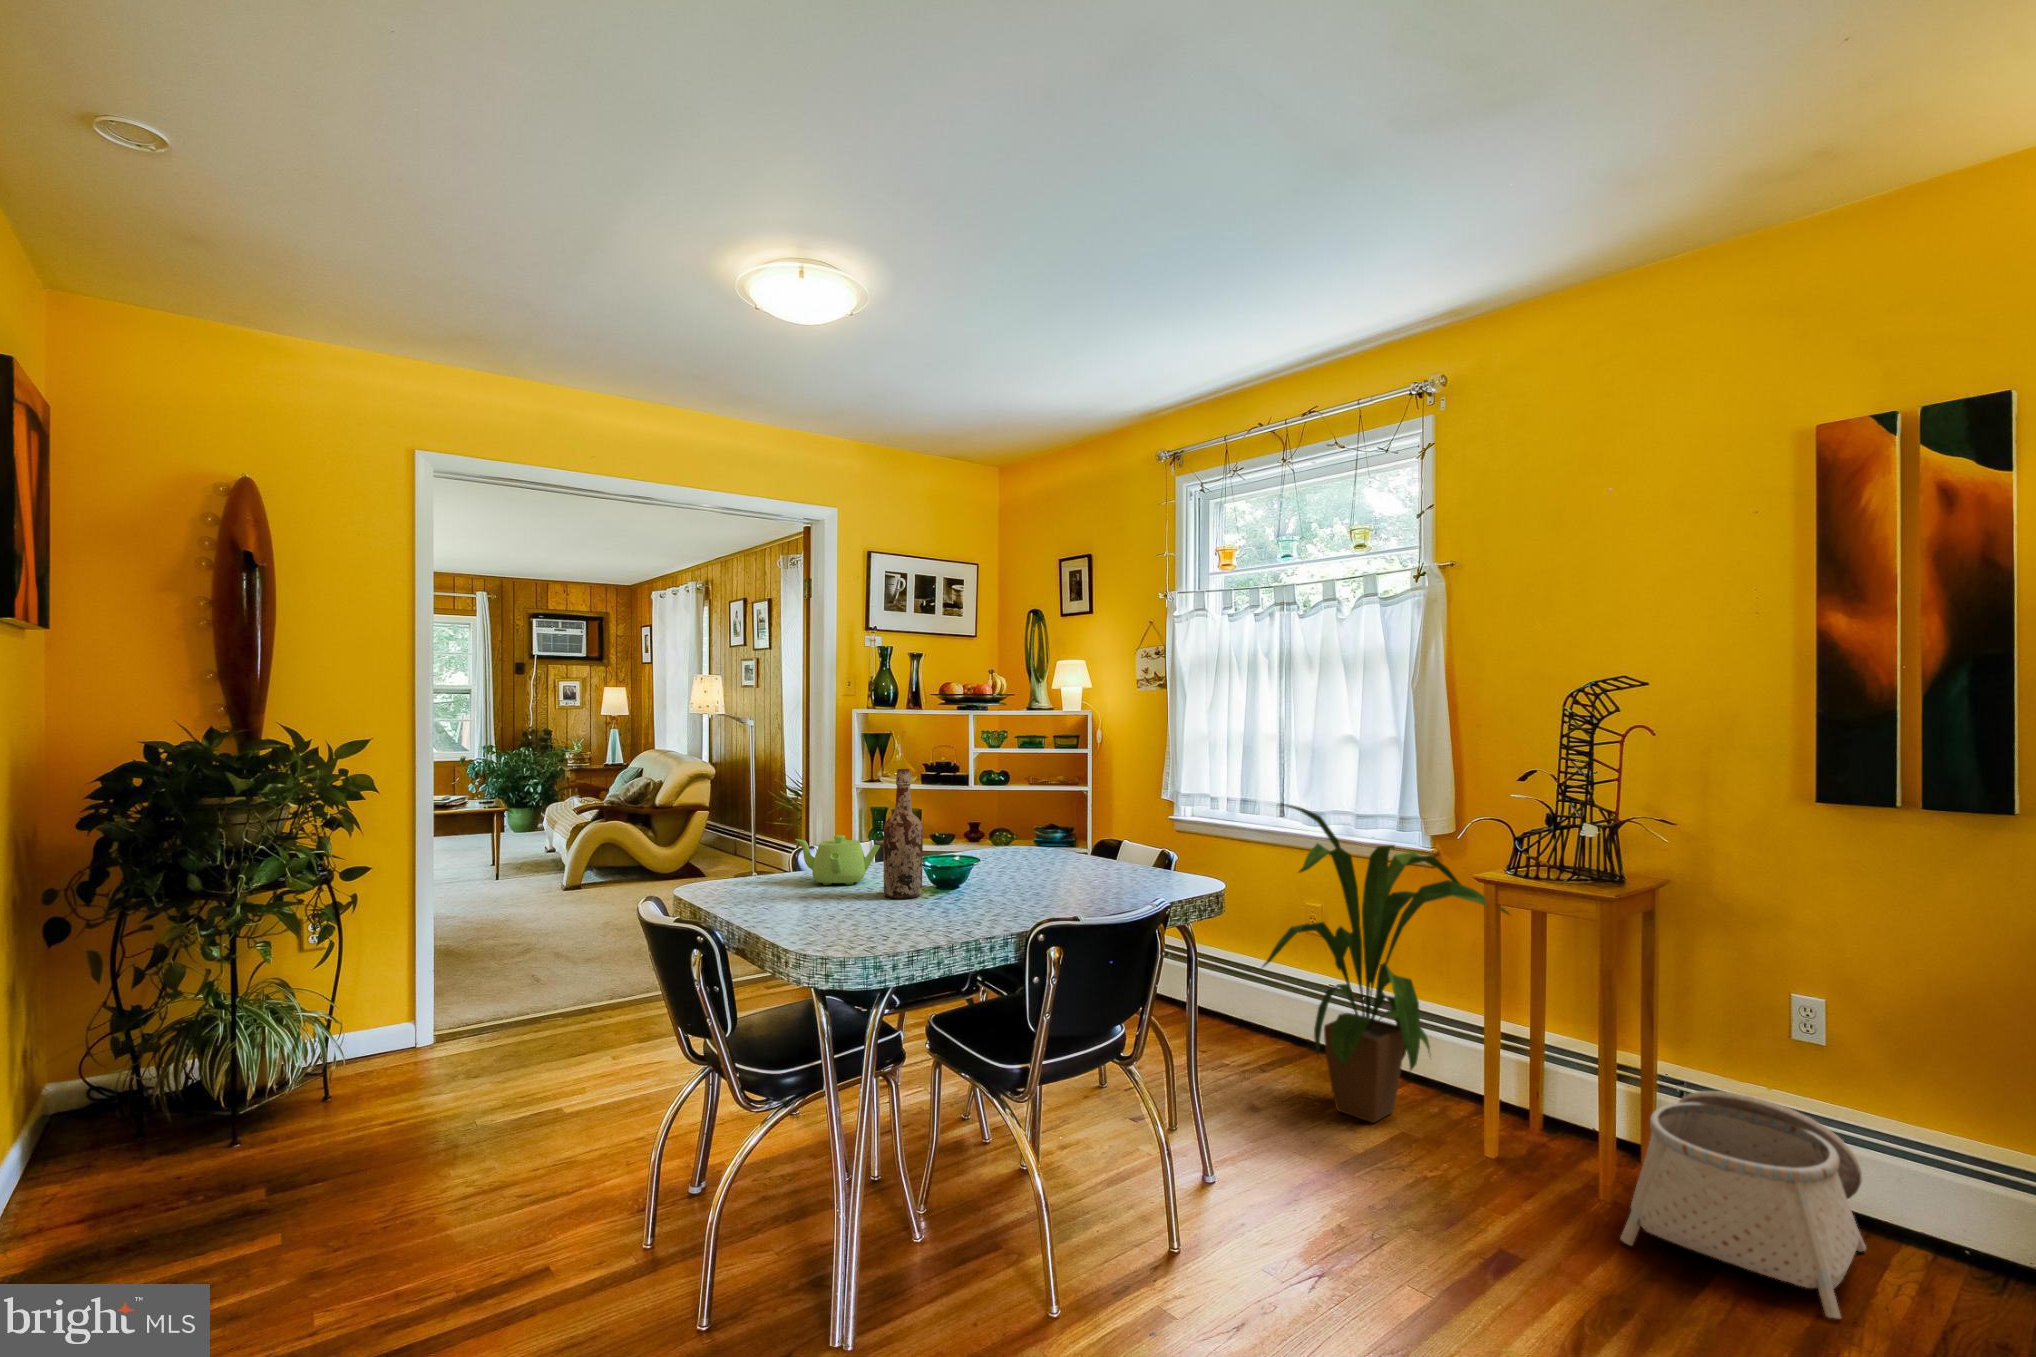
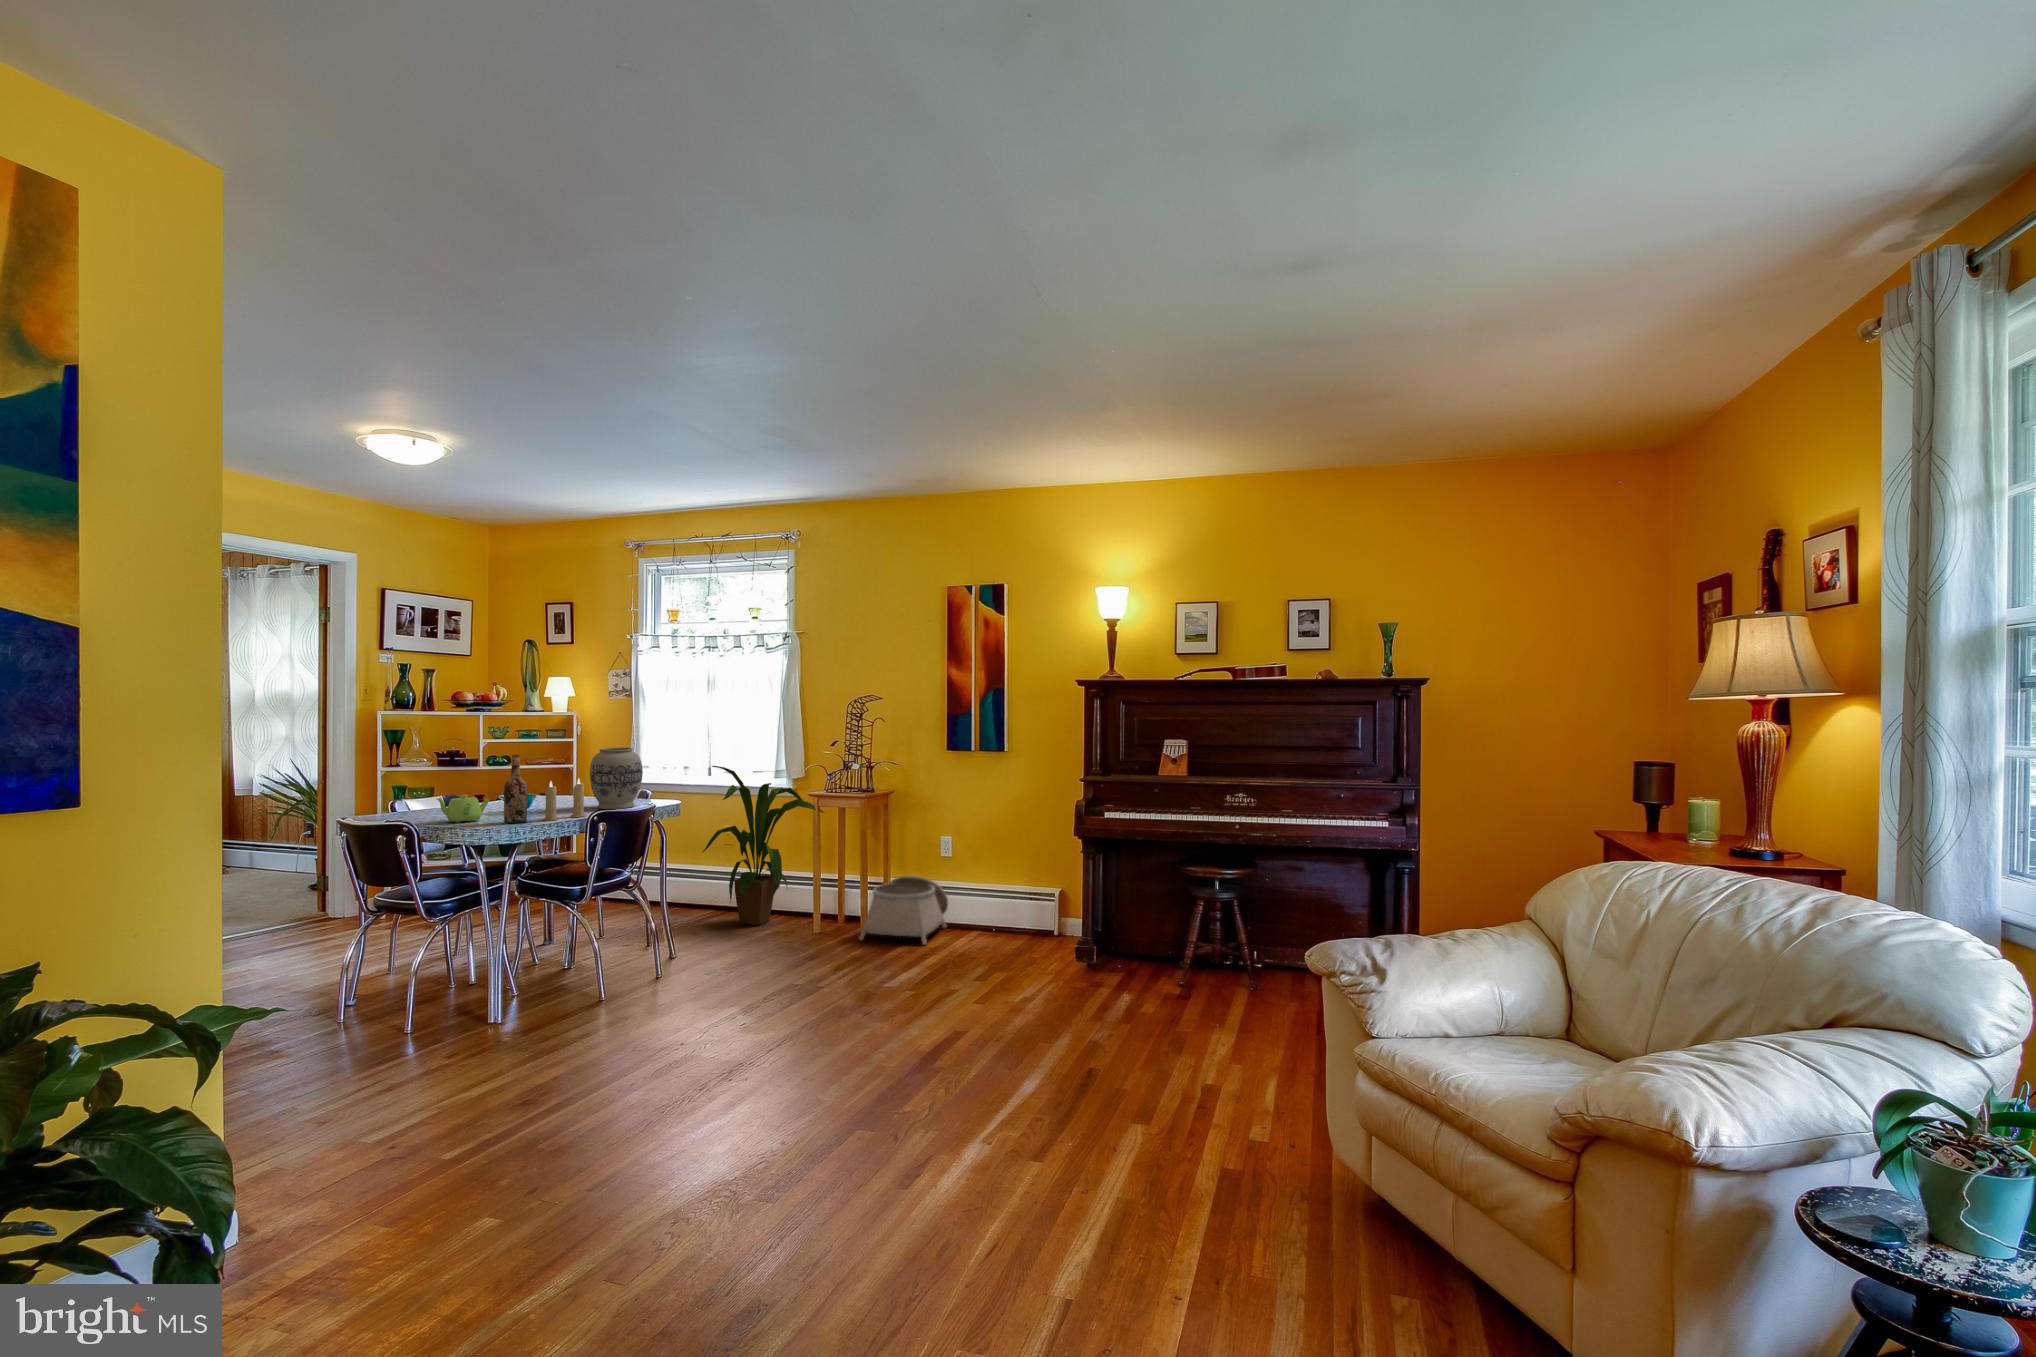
vase: none [1054,763,1145,878] -> present [590,747,643,809]
candle: none [949,816,1028,899] -> present [543,779,585,821]

